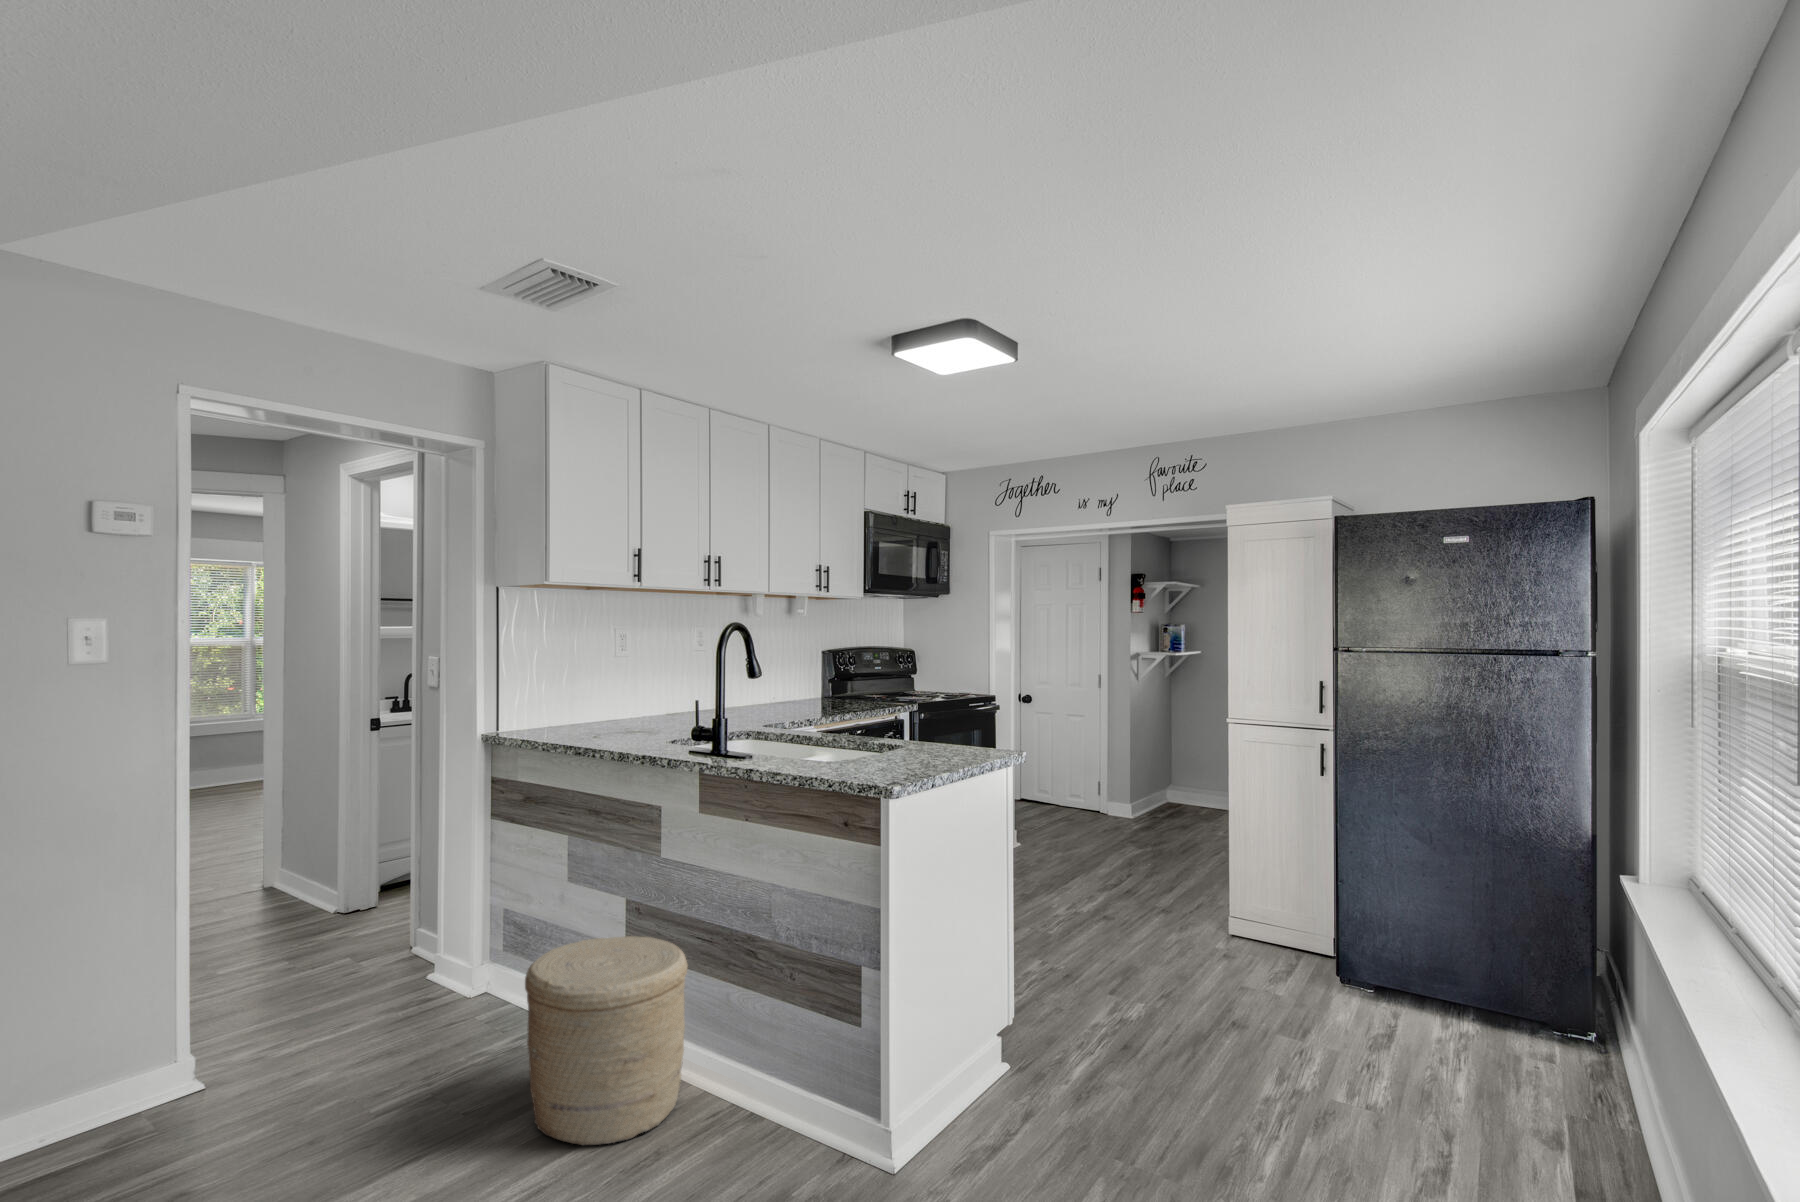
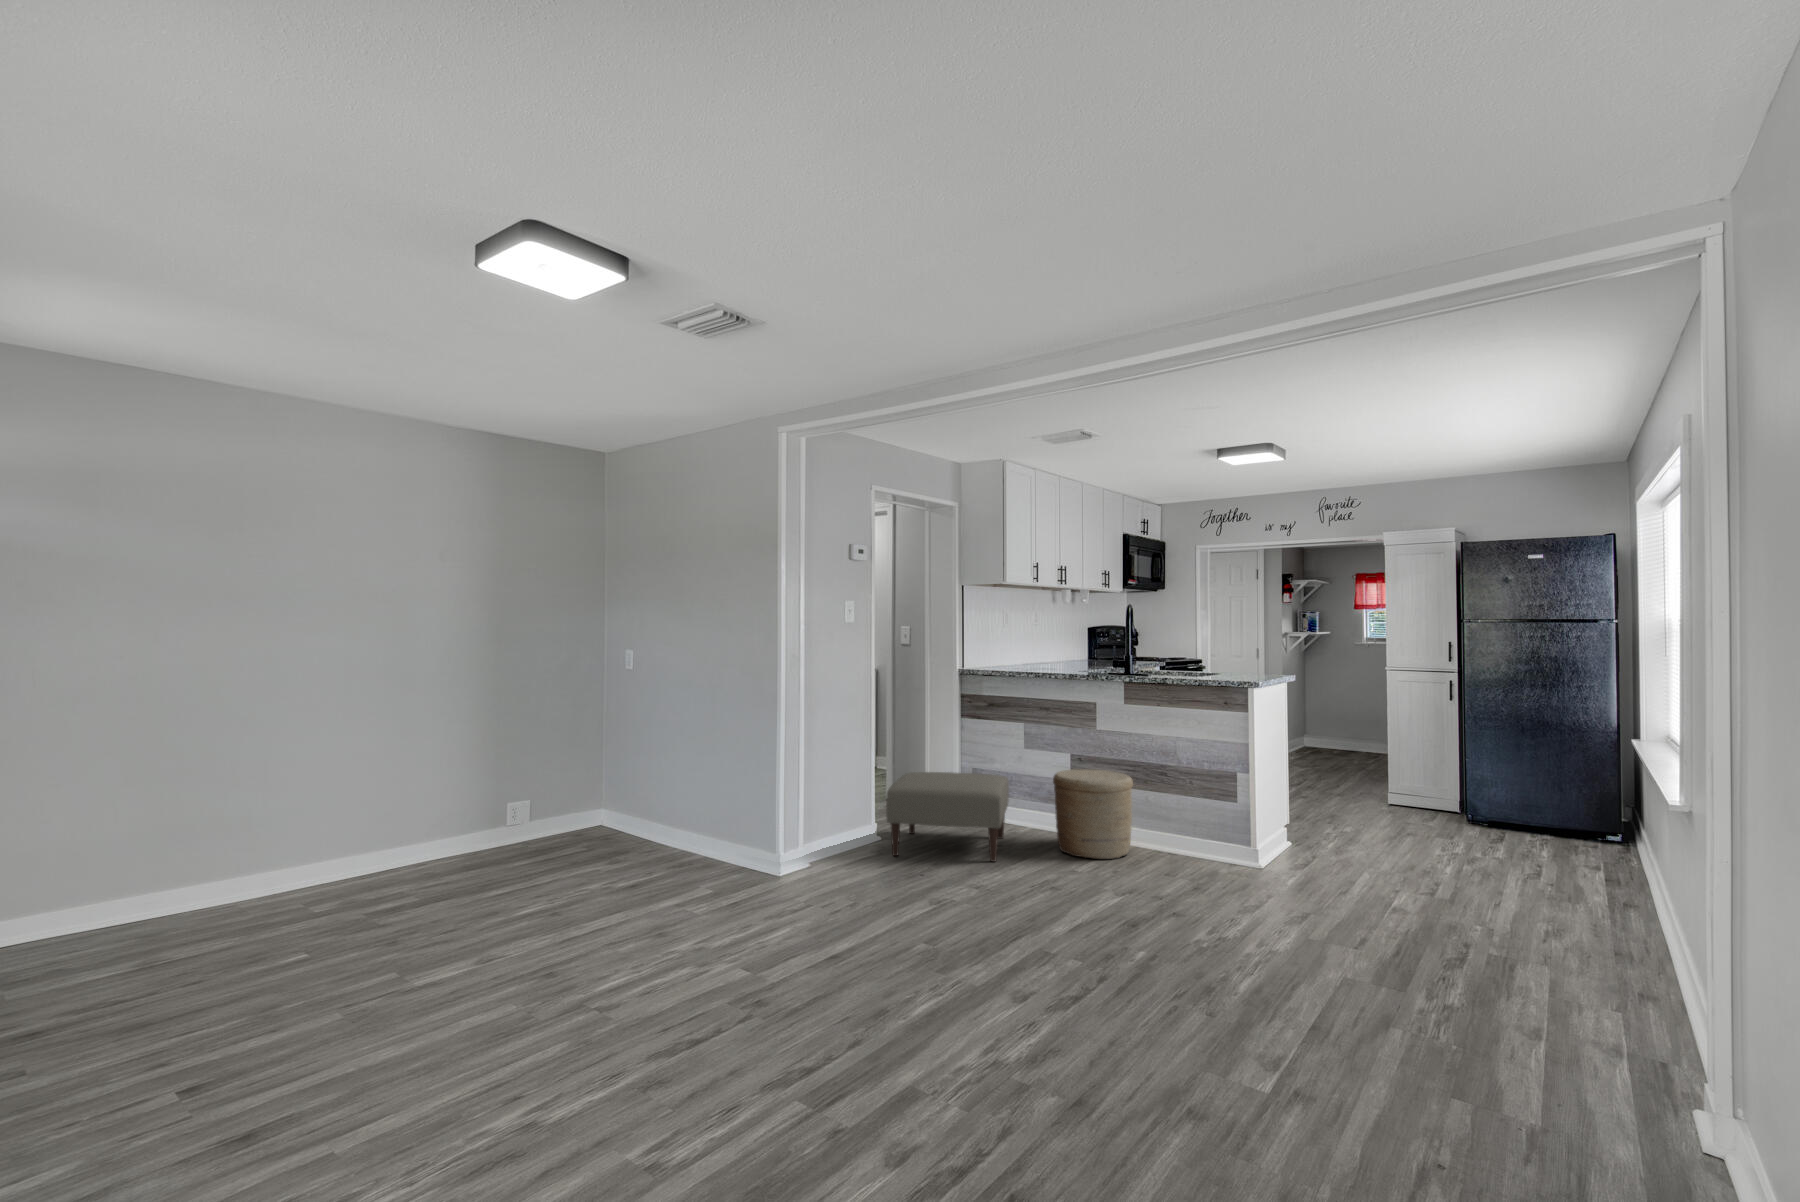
ottoman: none [142,937,493,1163] -> present [886,772,1009,861]

